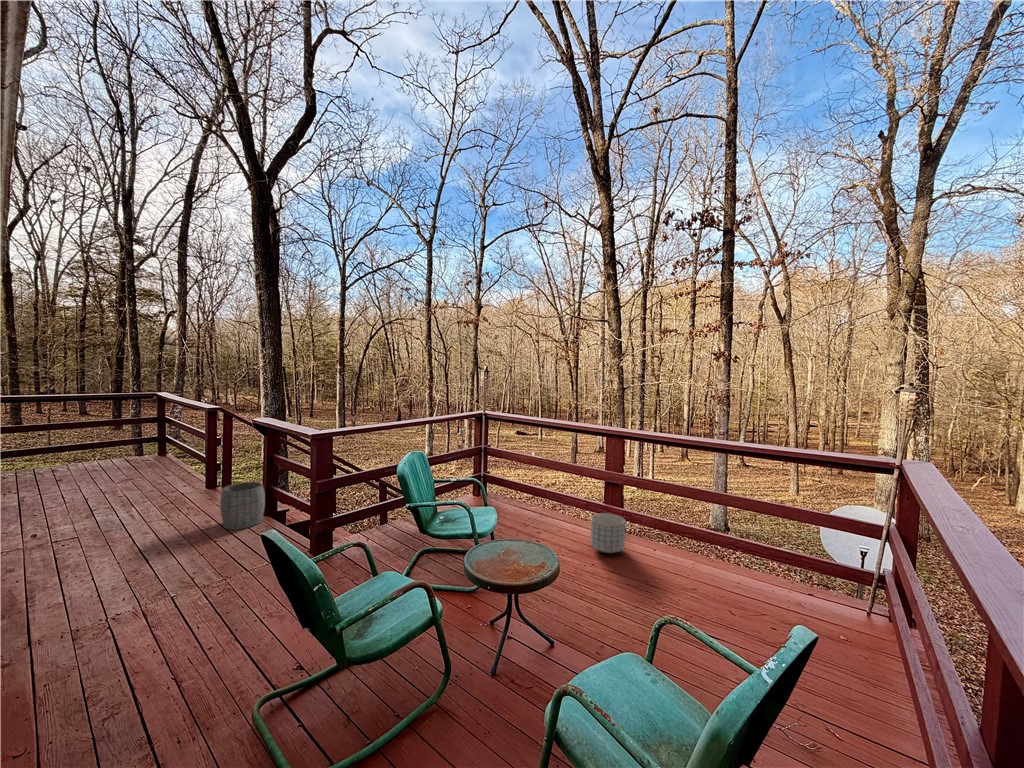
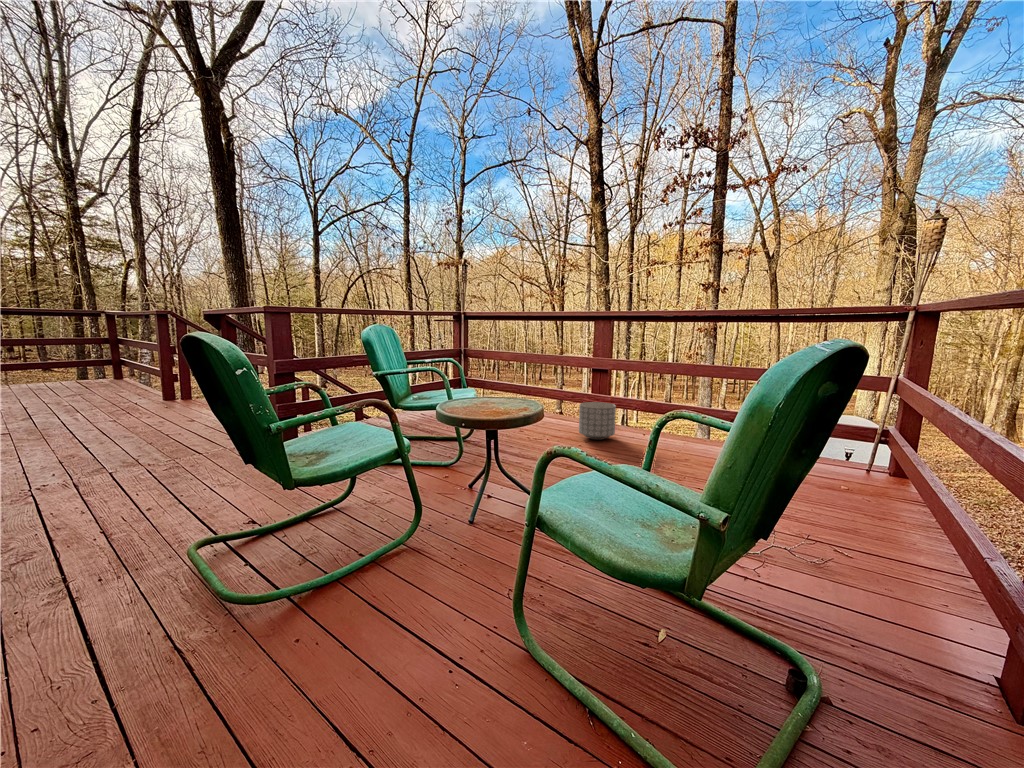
woven basket: present [220,482,265,529] -> none [174,383,225,429]

